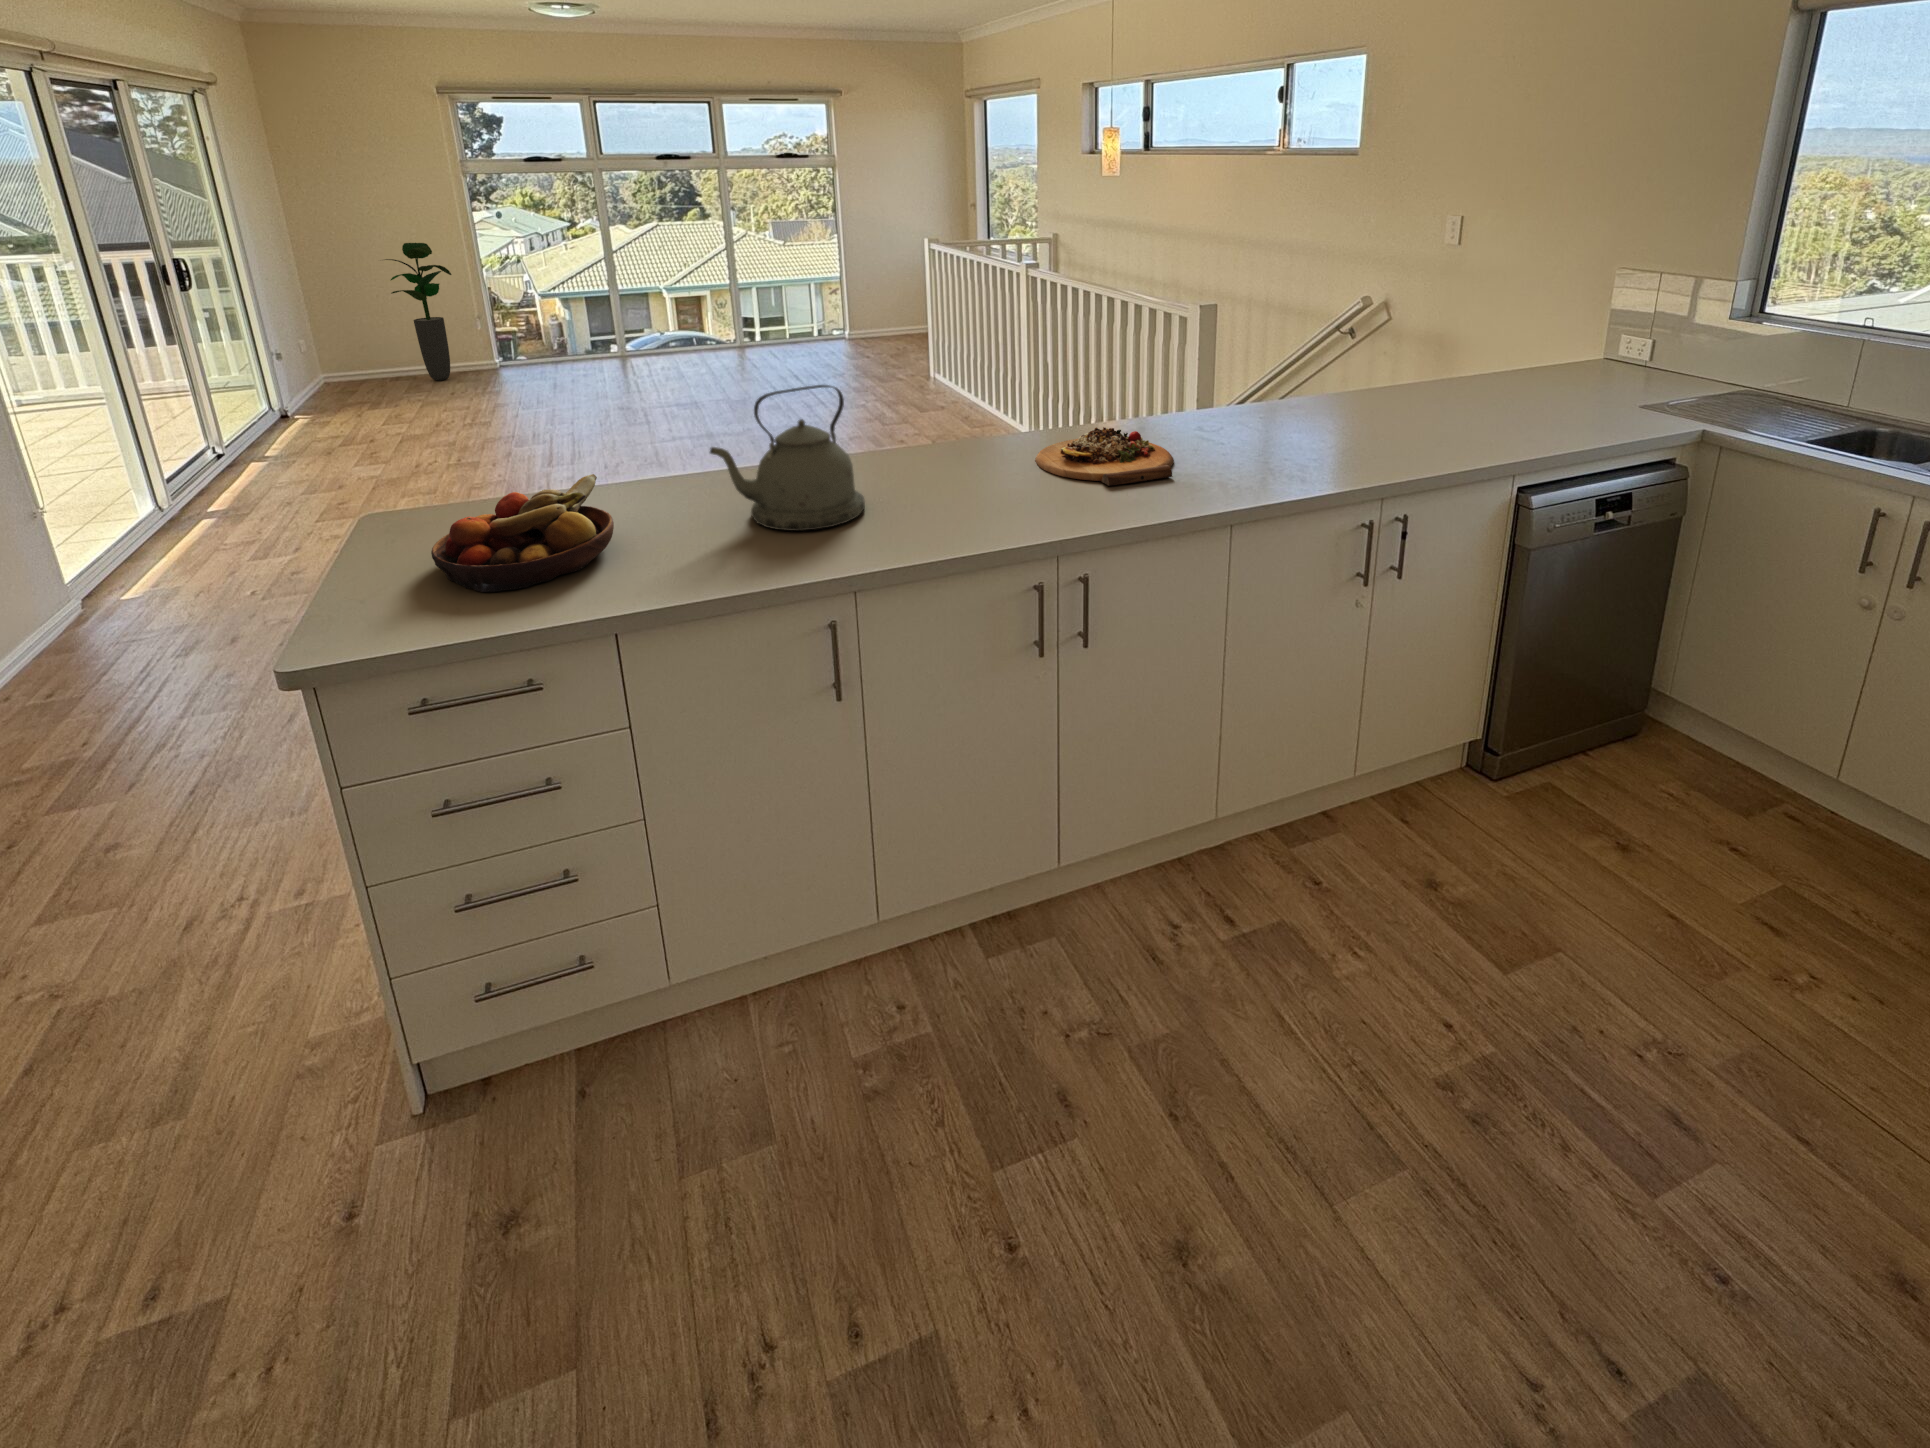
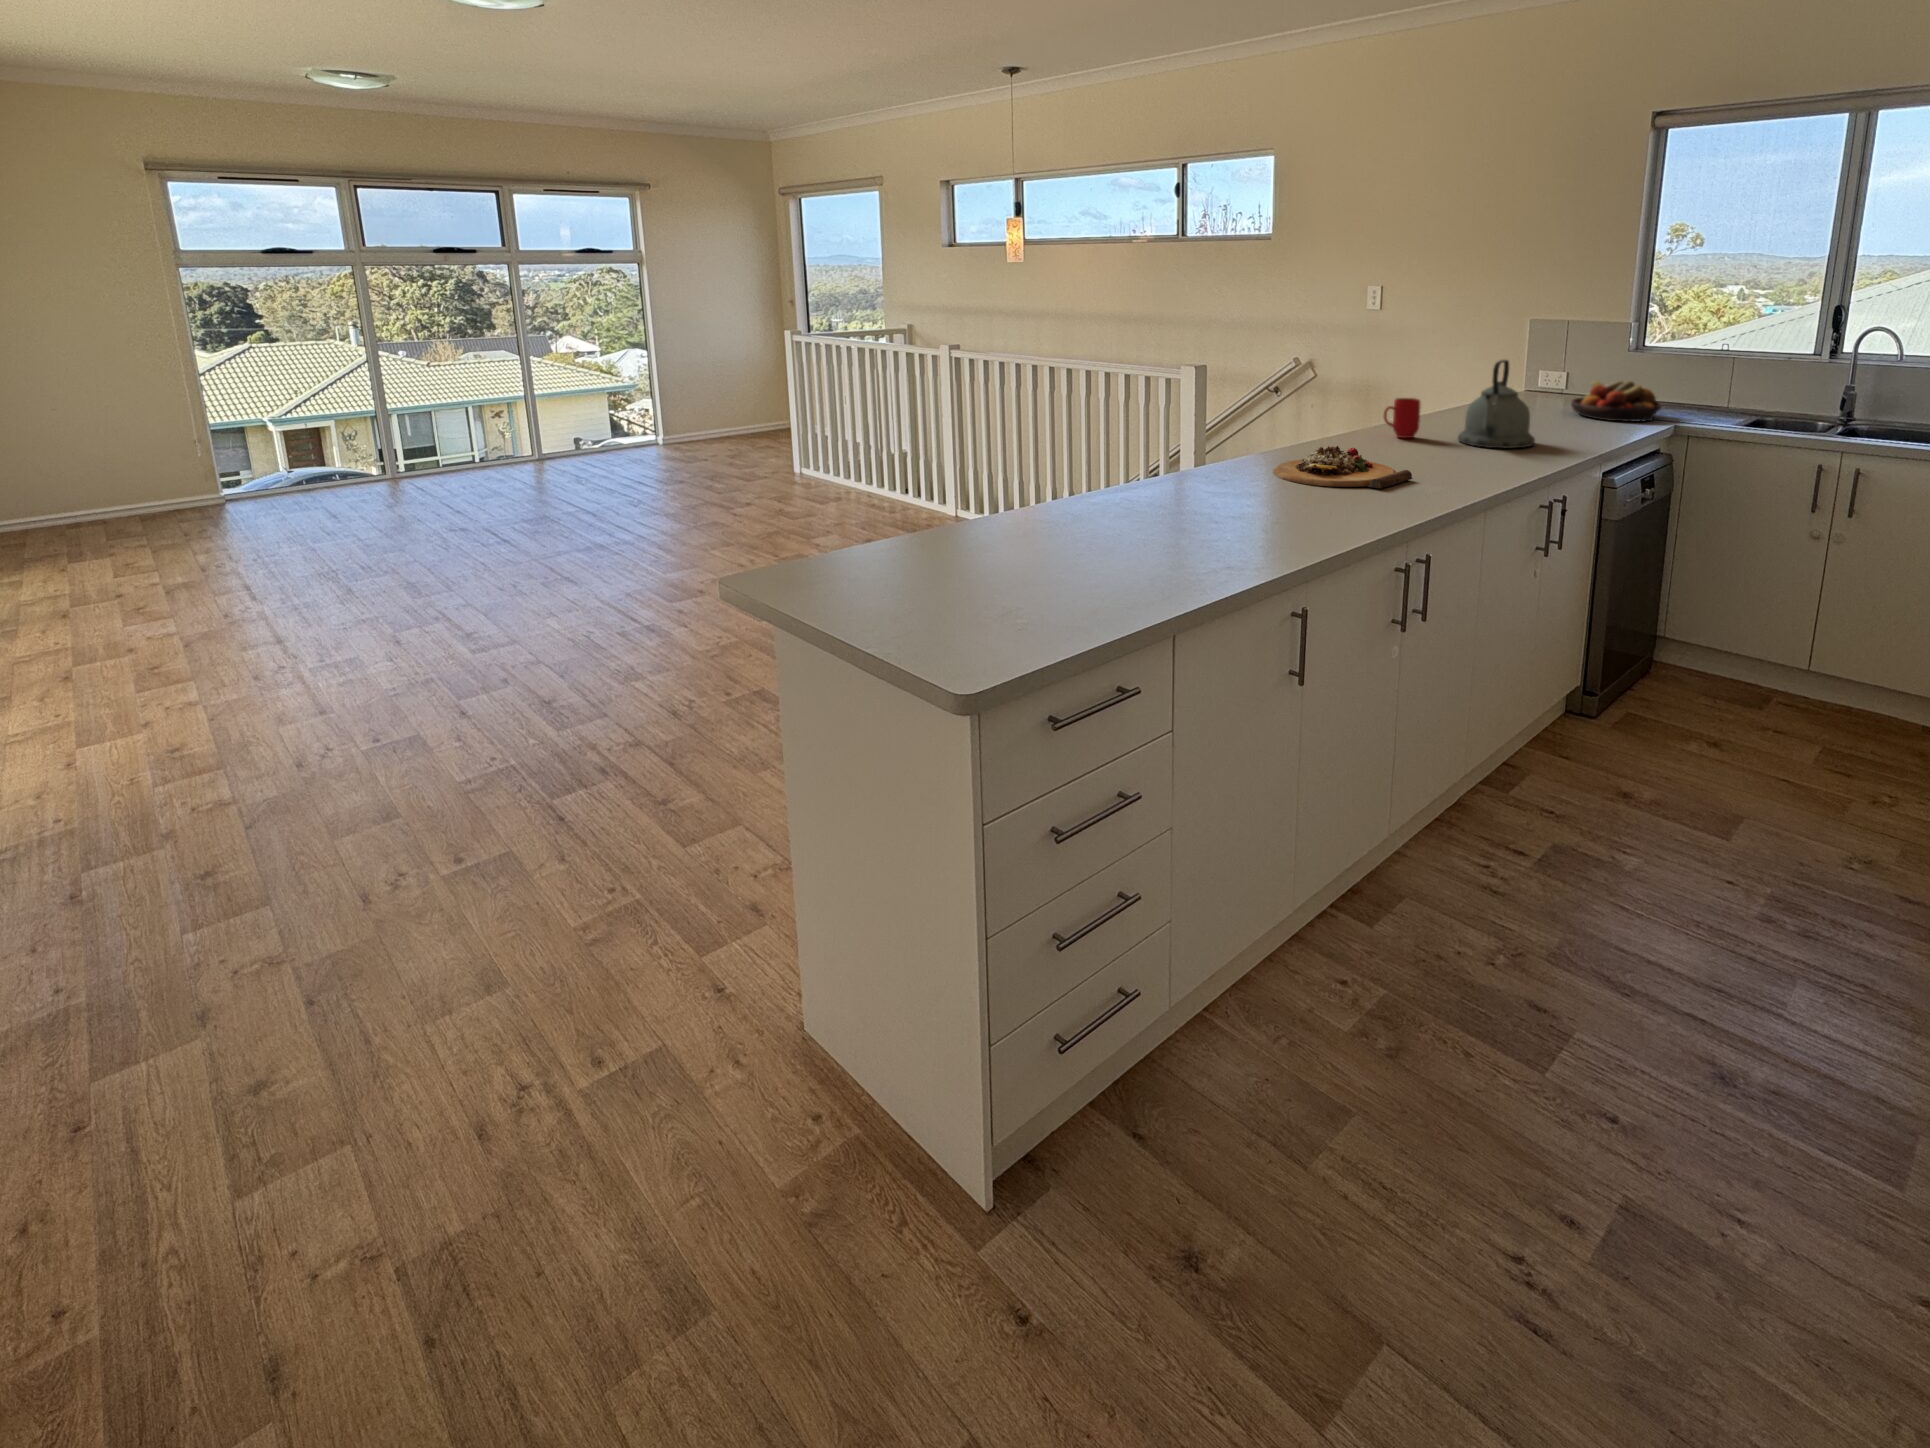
potted plant: present [385,243,451,380] -> none [52,352,159,524]
mug: none [1266,370,1311,419] -> present [1384,398,1421,438]
kettle: present [710,385,865,531] -> present [1458,360,1535,448]
fruit bowl: present [431,474,614,592] -> present [1571,381,1662,421]

